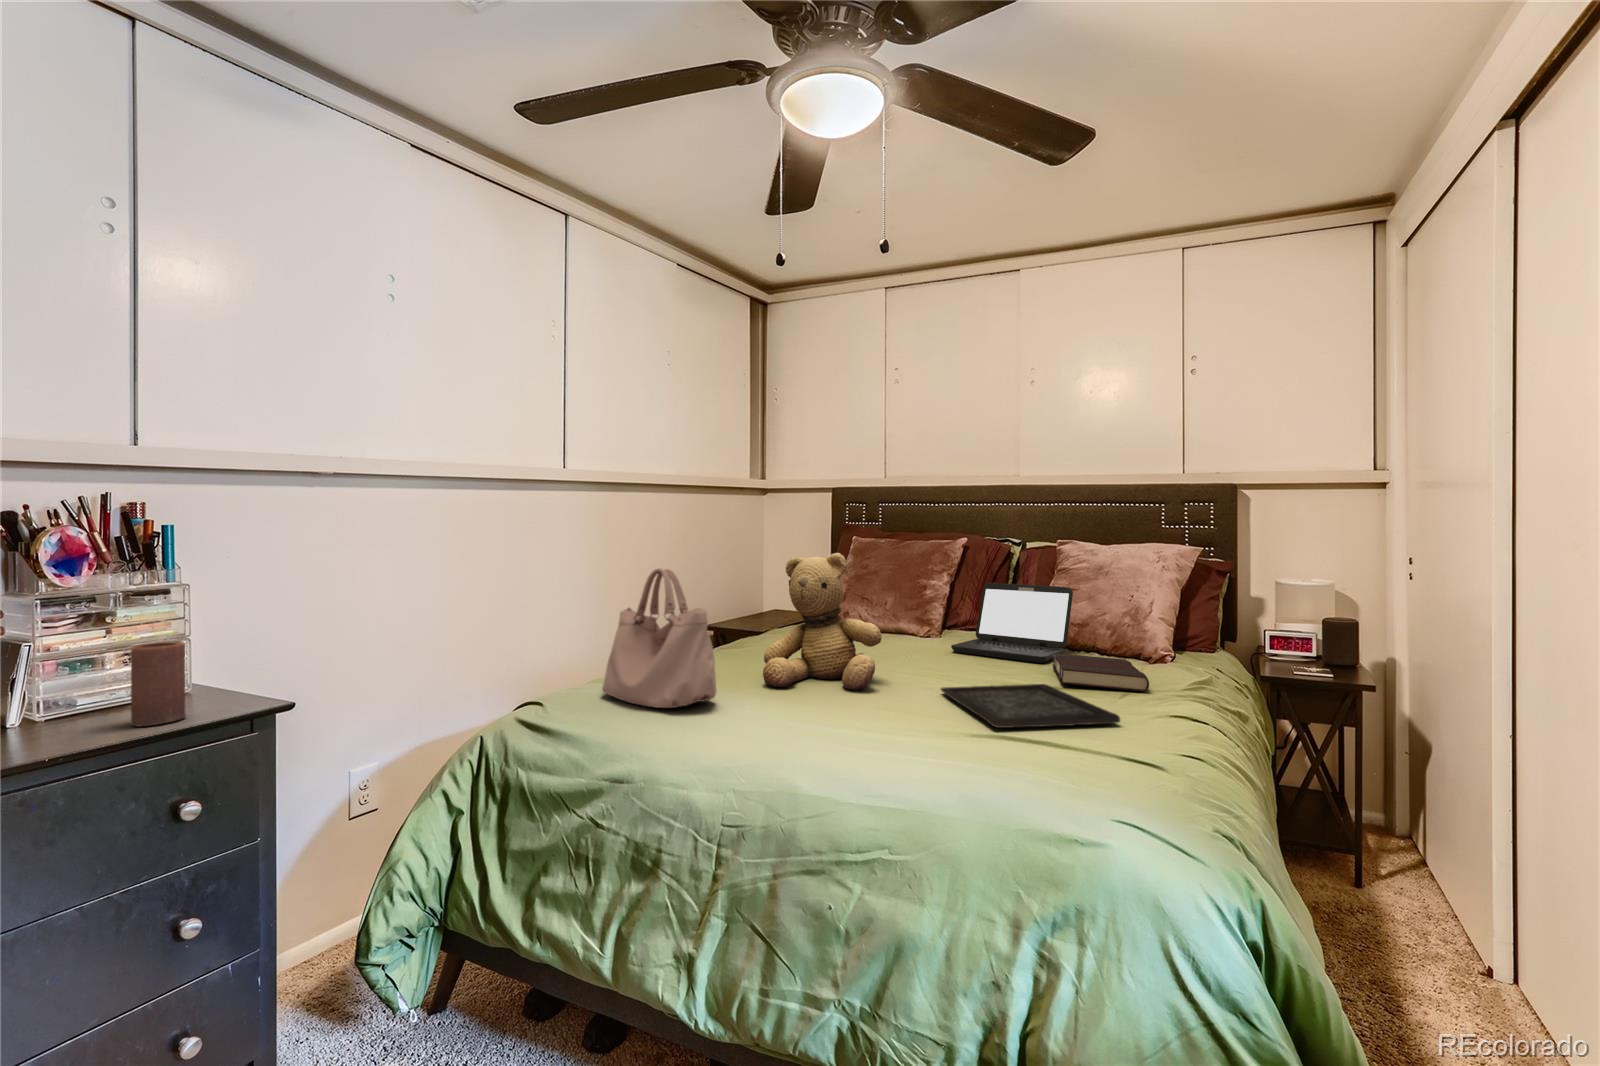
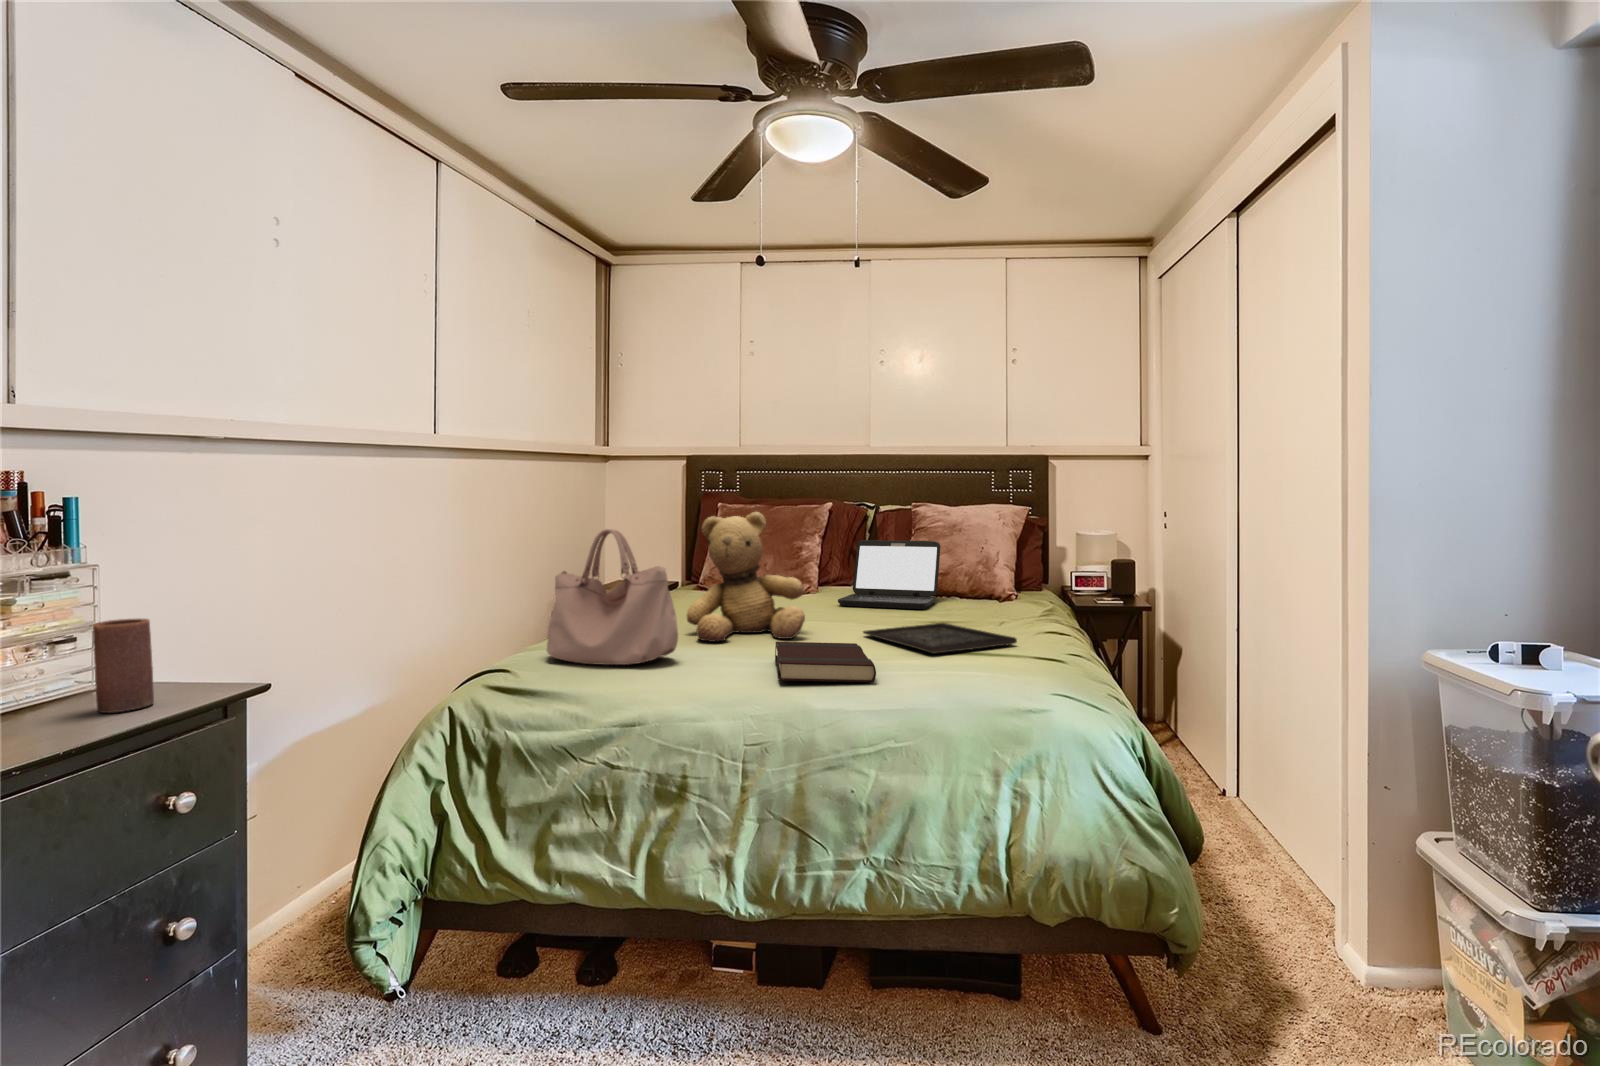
book: present [1053,653,1149,692] -> present [775,642,876,682]

